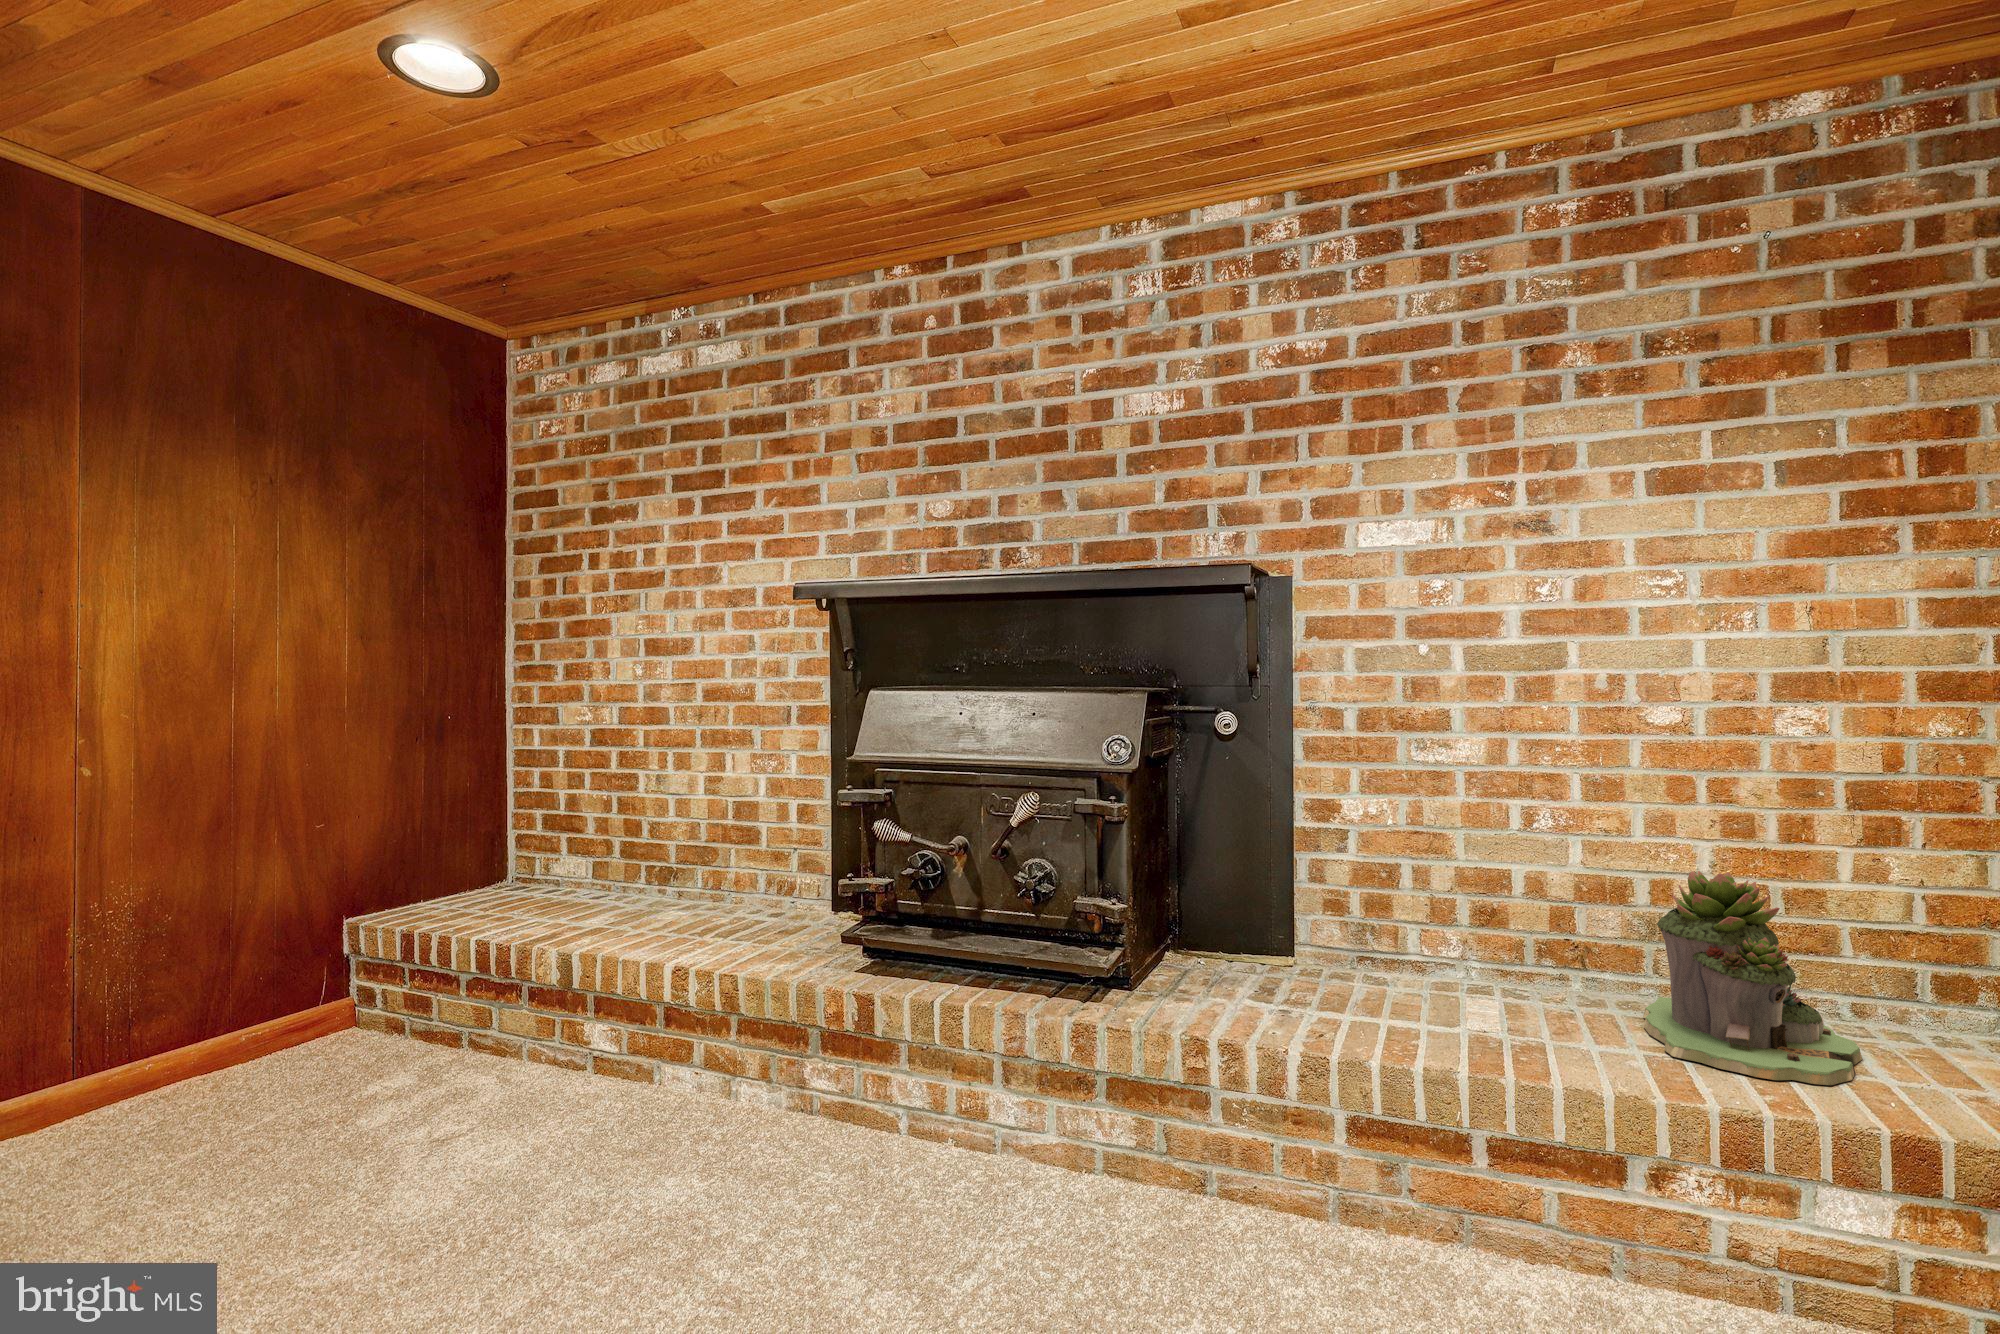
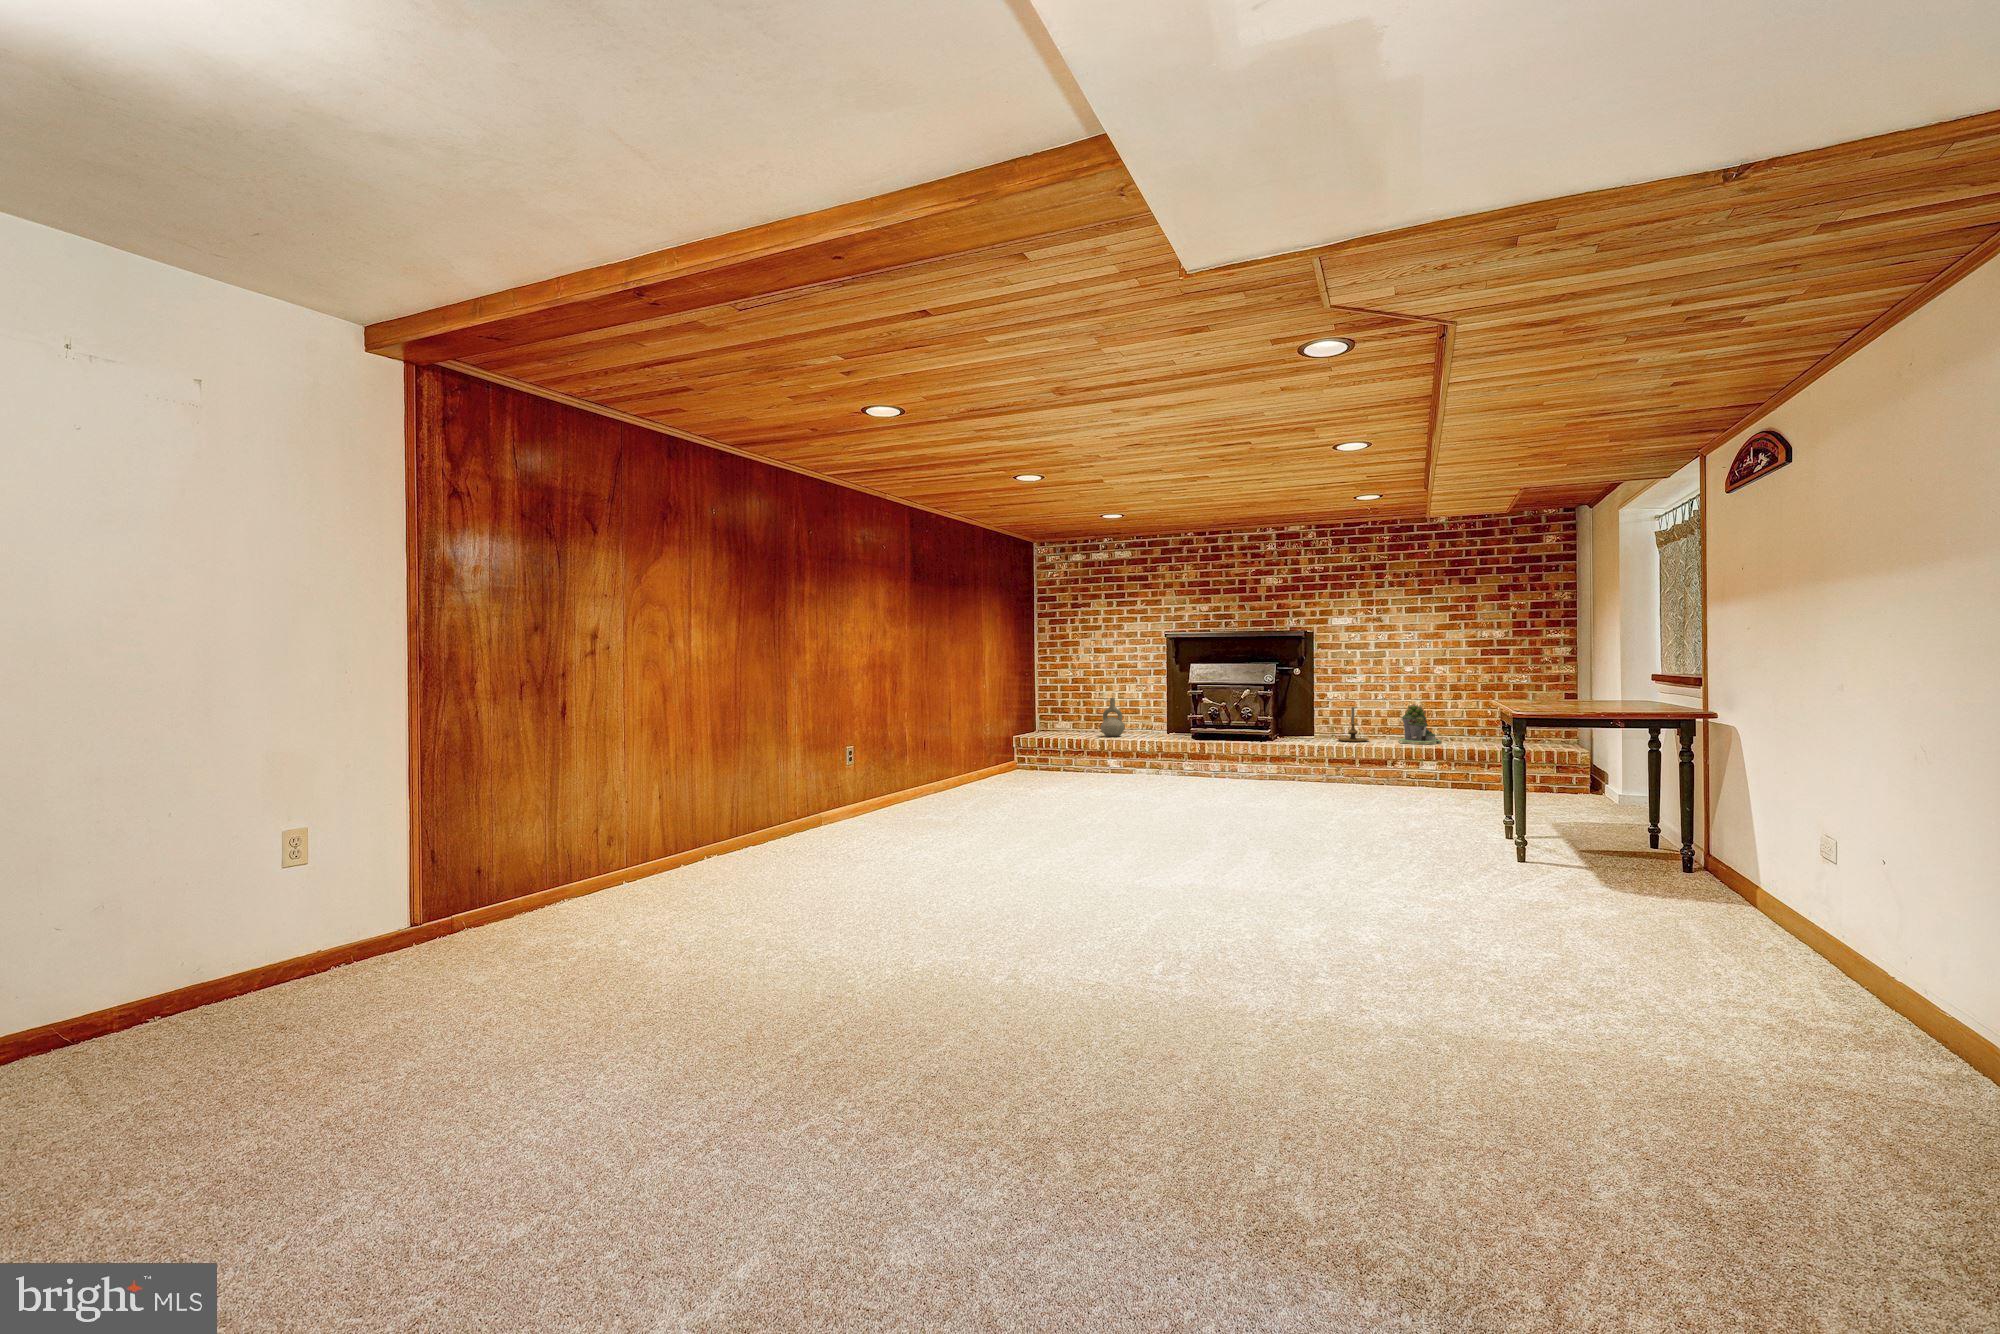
decorative vase: none [604,798,686,928] -> present [1100,698,1125,737]
candle holder: none [1381,870,1515,1025] -> present [1337,707,1369,742]

